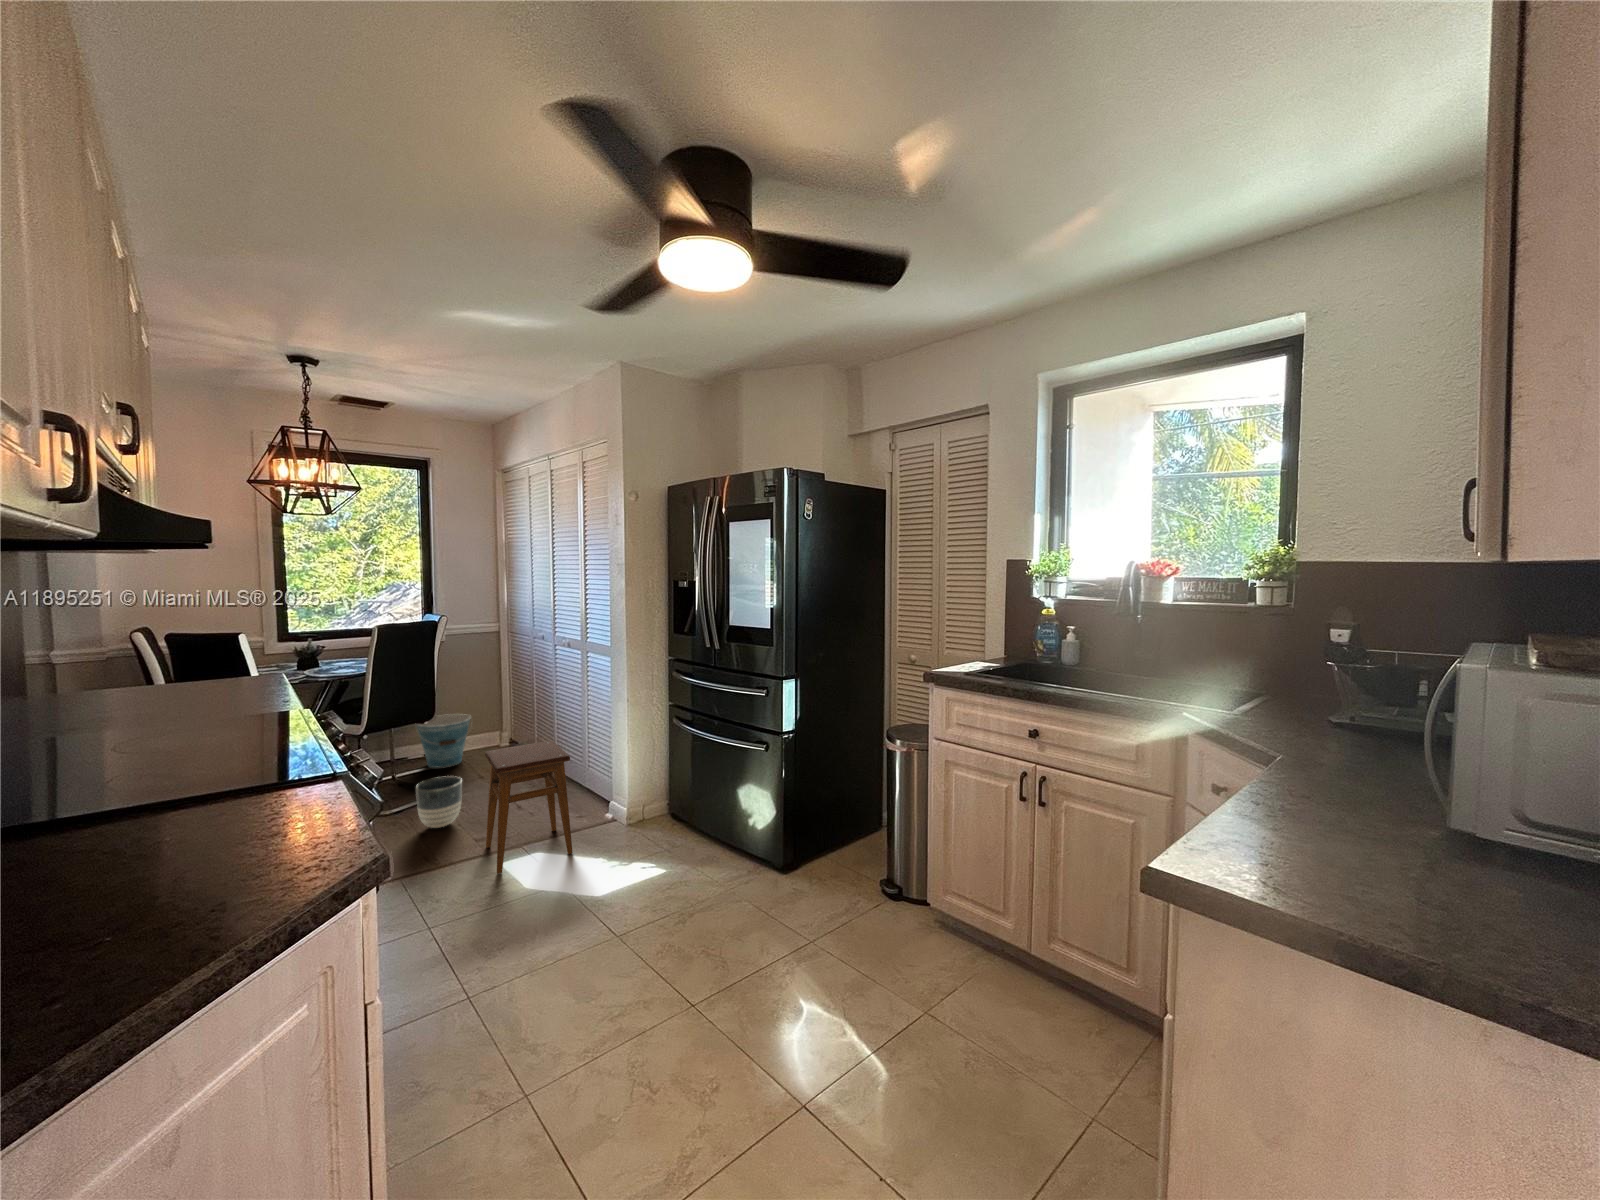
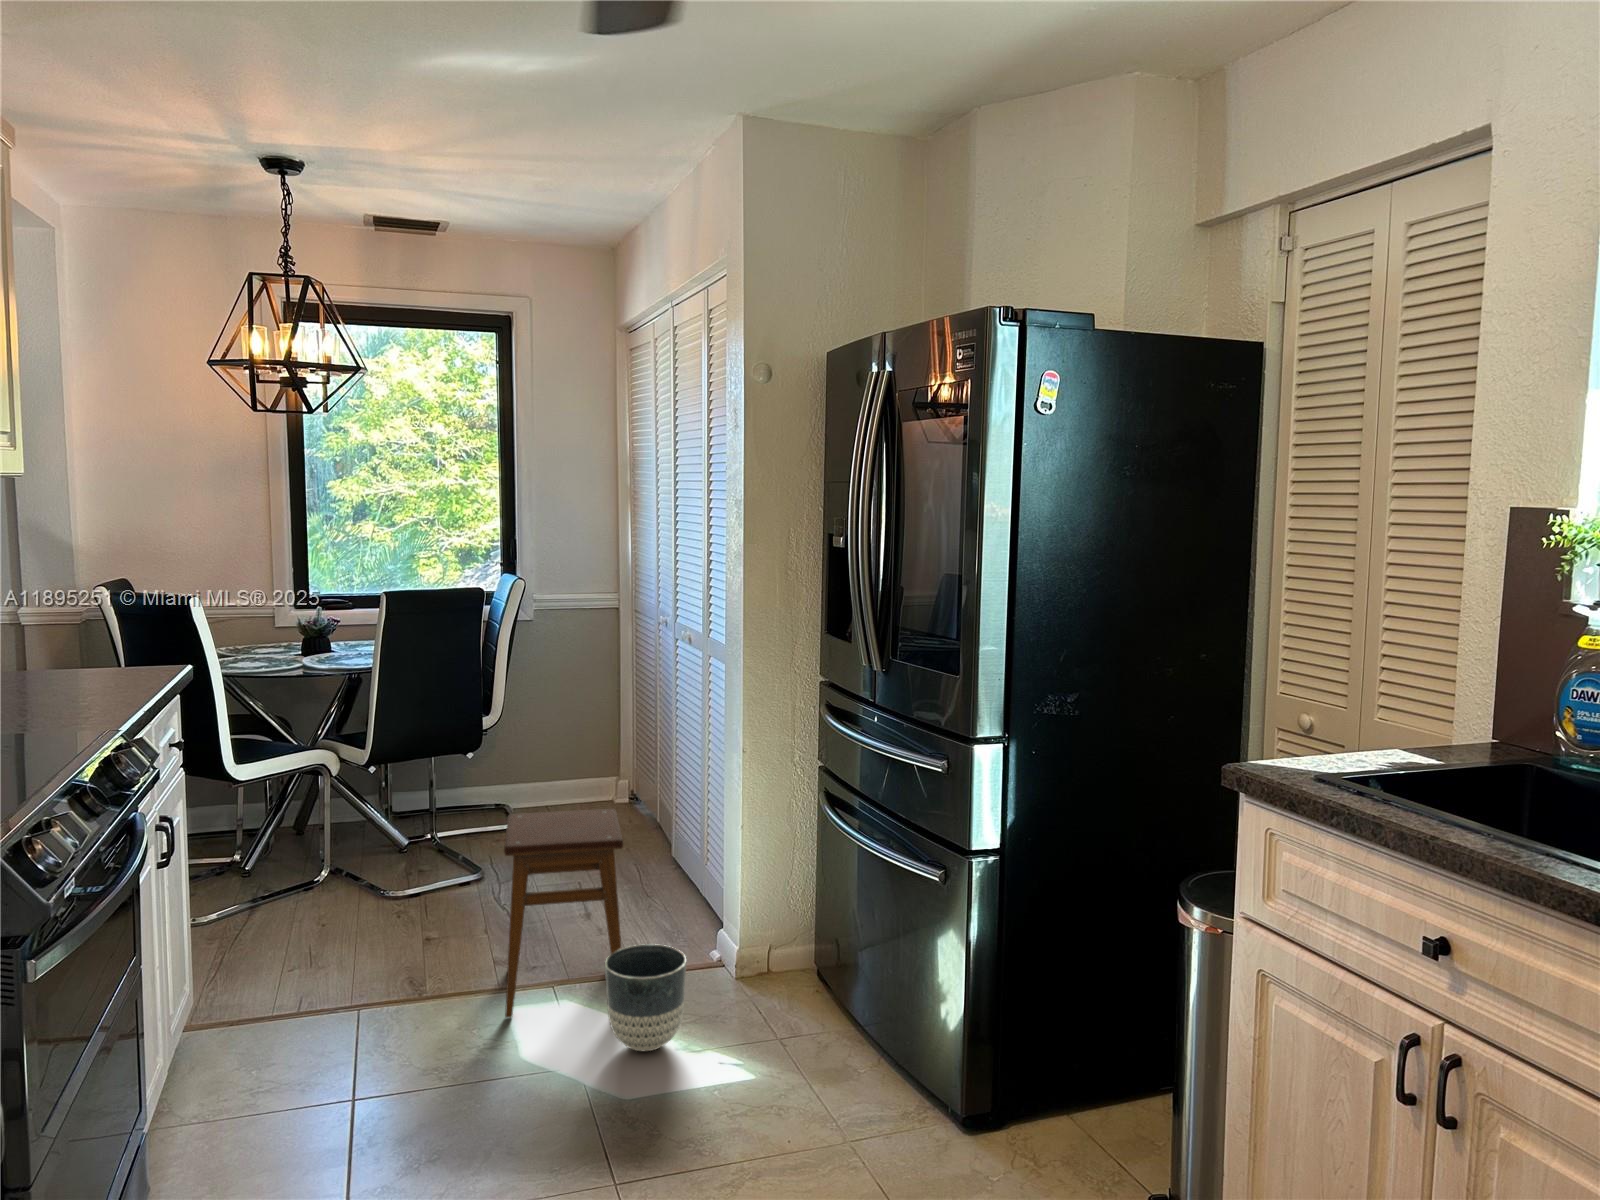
bucket: present [416,714,471,768] -> none [468,742,549,827]
planter: present [416,776,462,828] -> present [605,944,686,1051]

